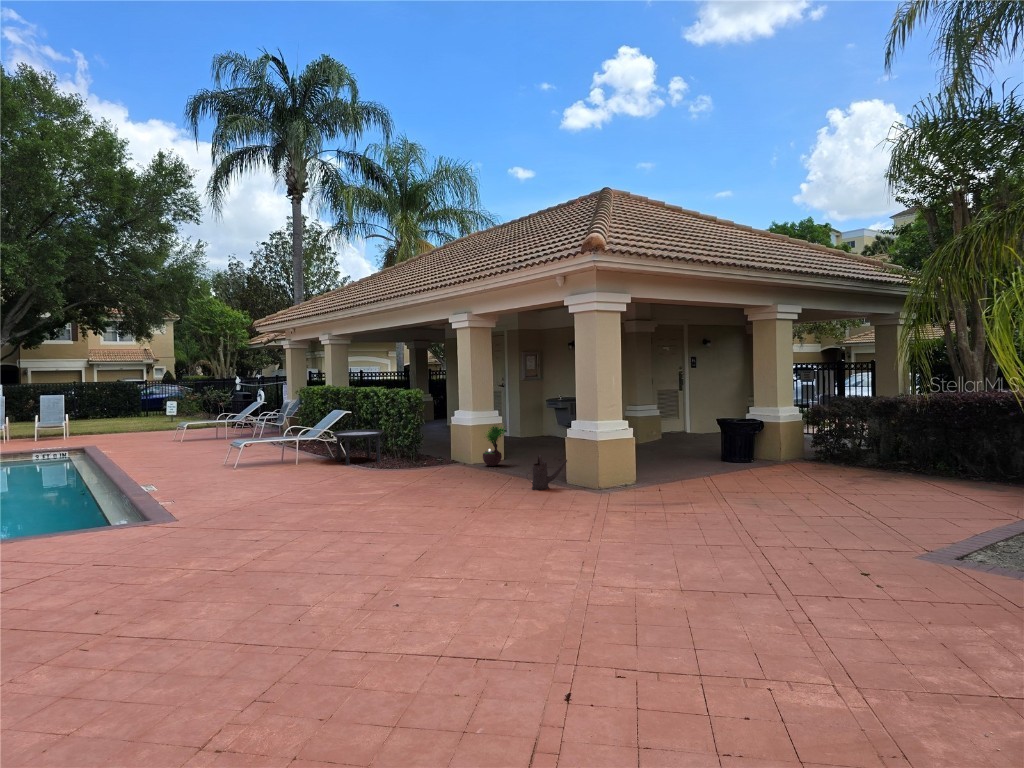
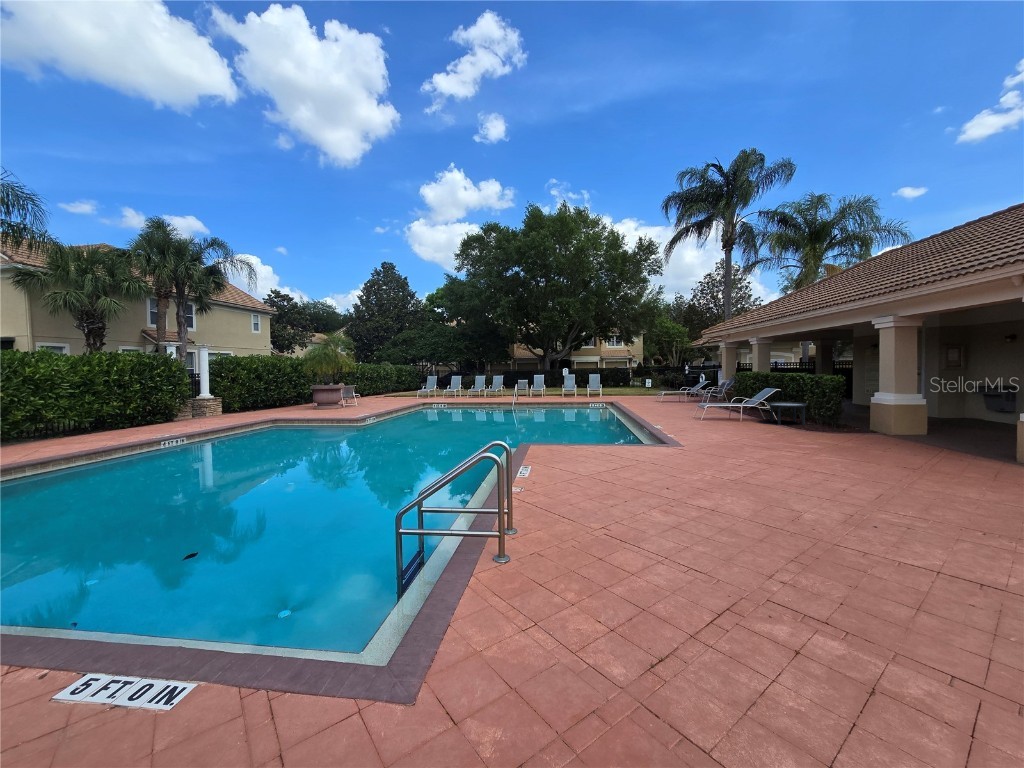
potted tree: present [483,426,505,466] -> none [904,401,932,436]
watering can: present [526,455,567,490] -> none [959,430,1011,459]

